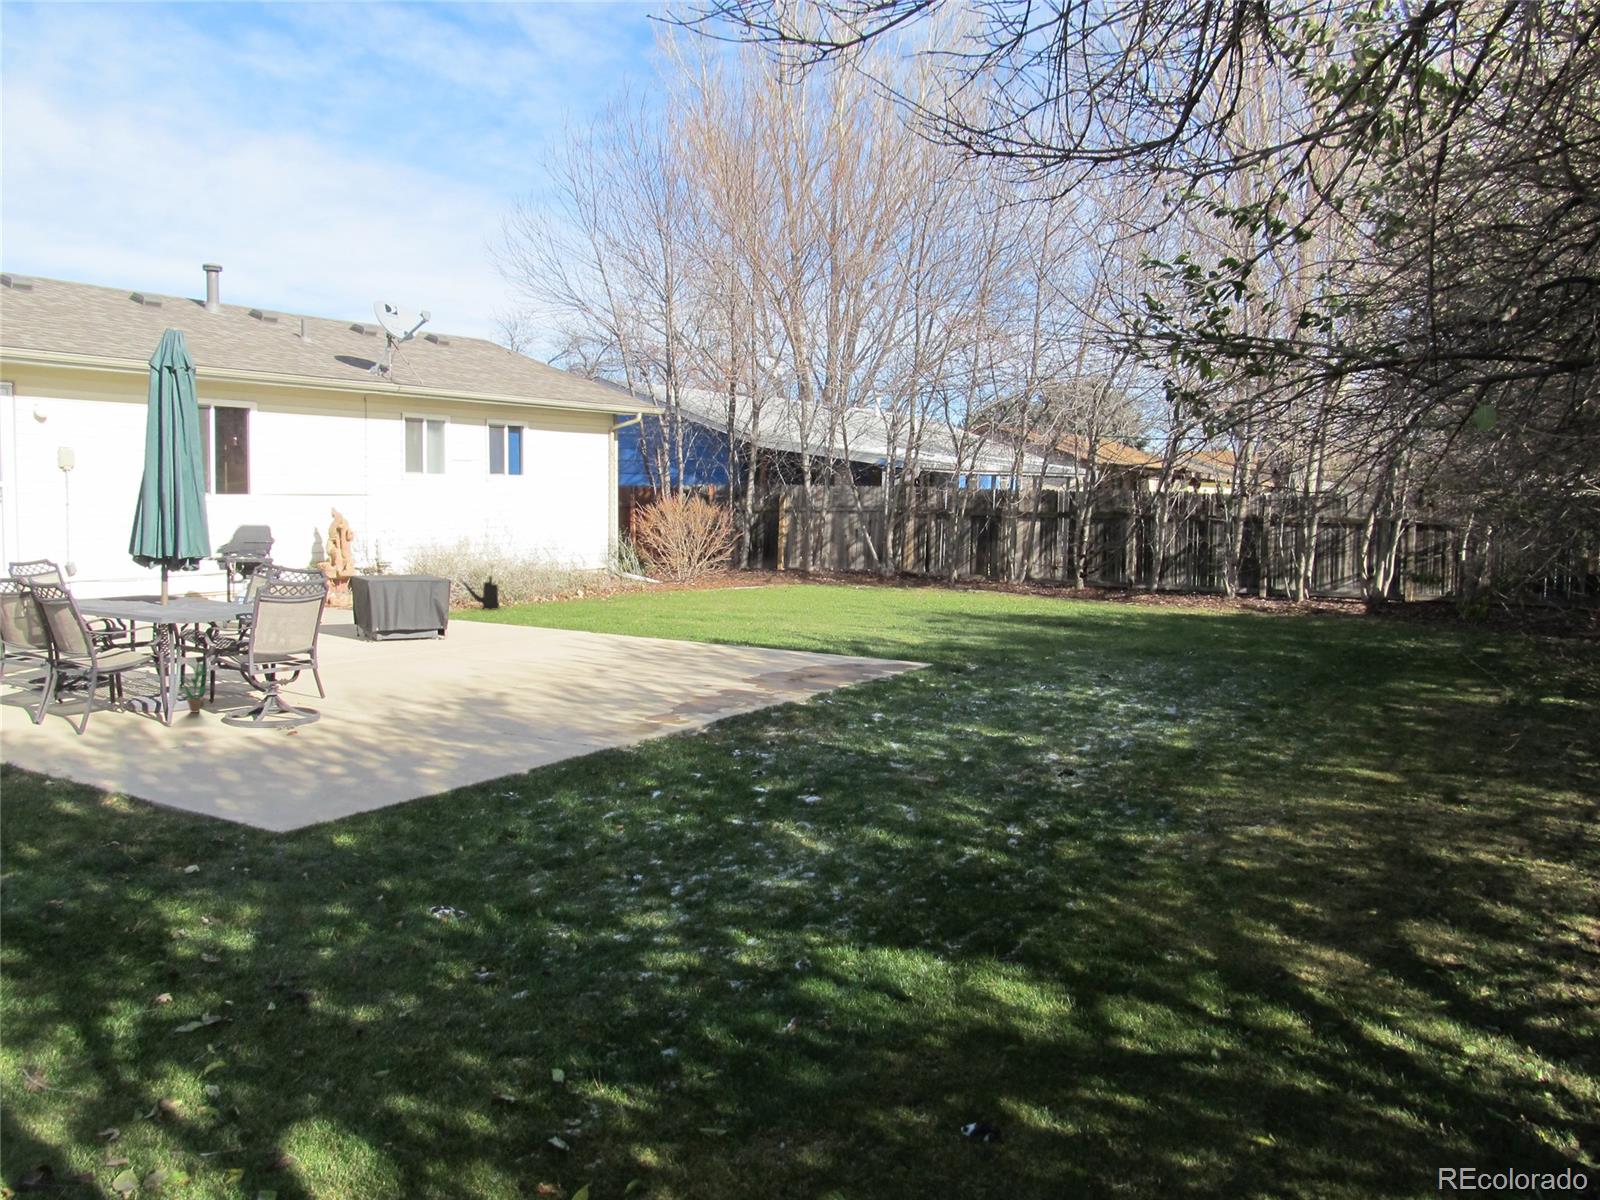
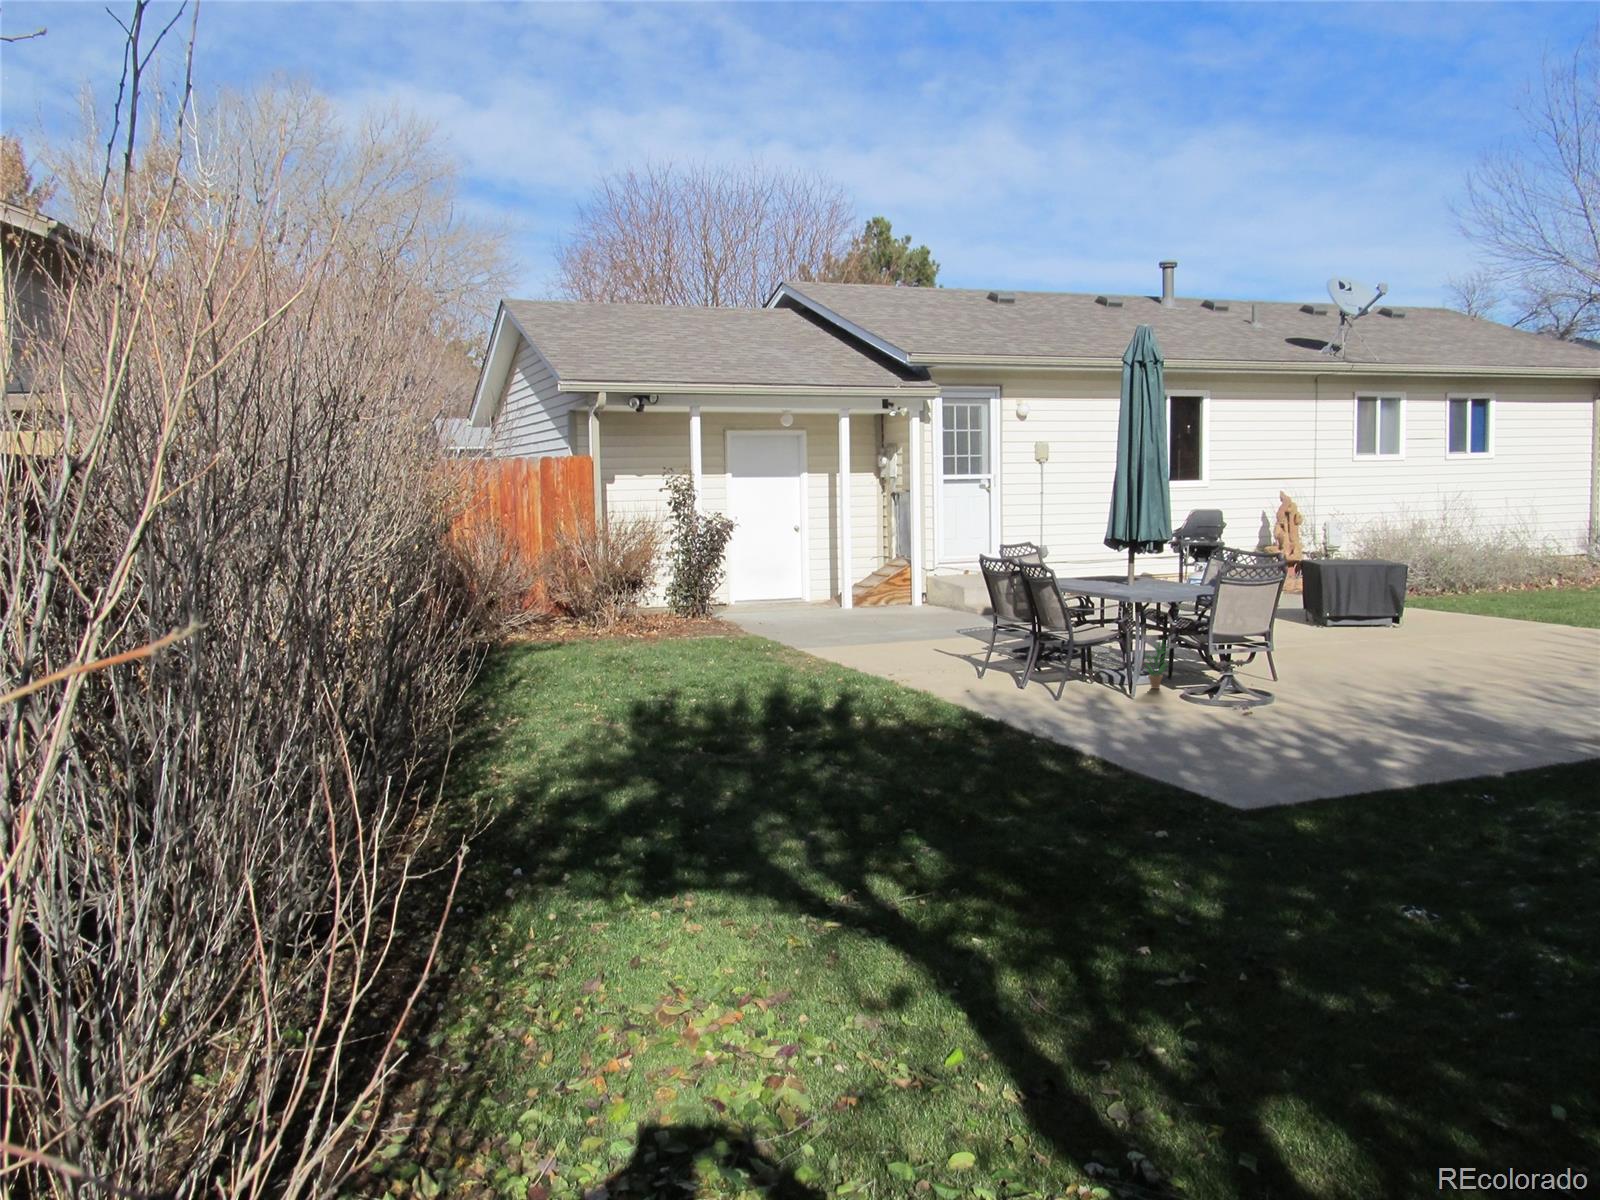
watering can: present [463,576,499,609] -> none [1418,558,1466,594]

